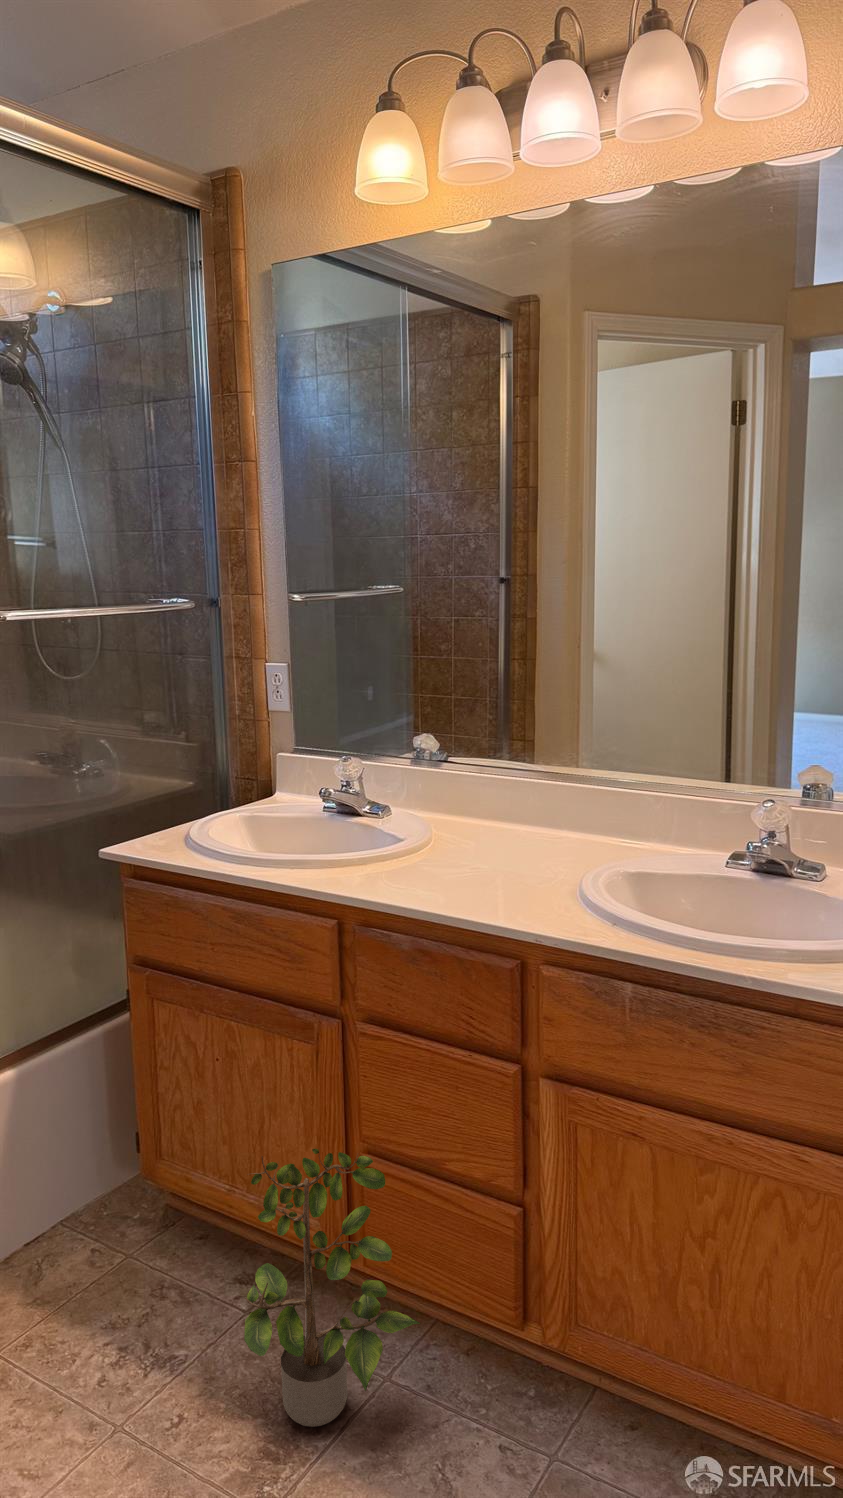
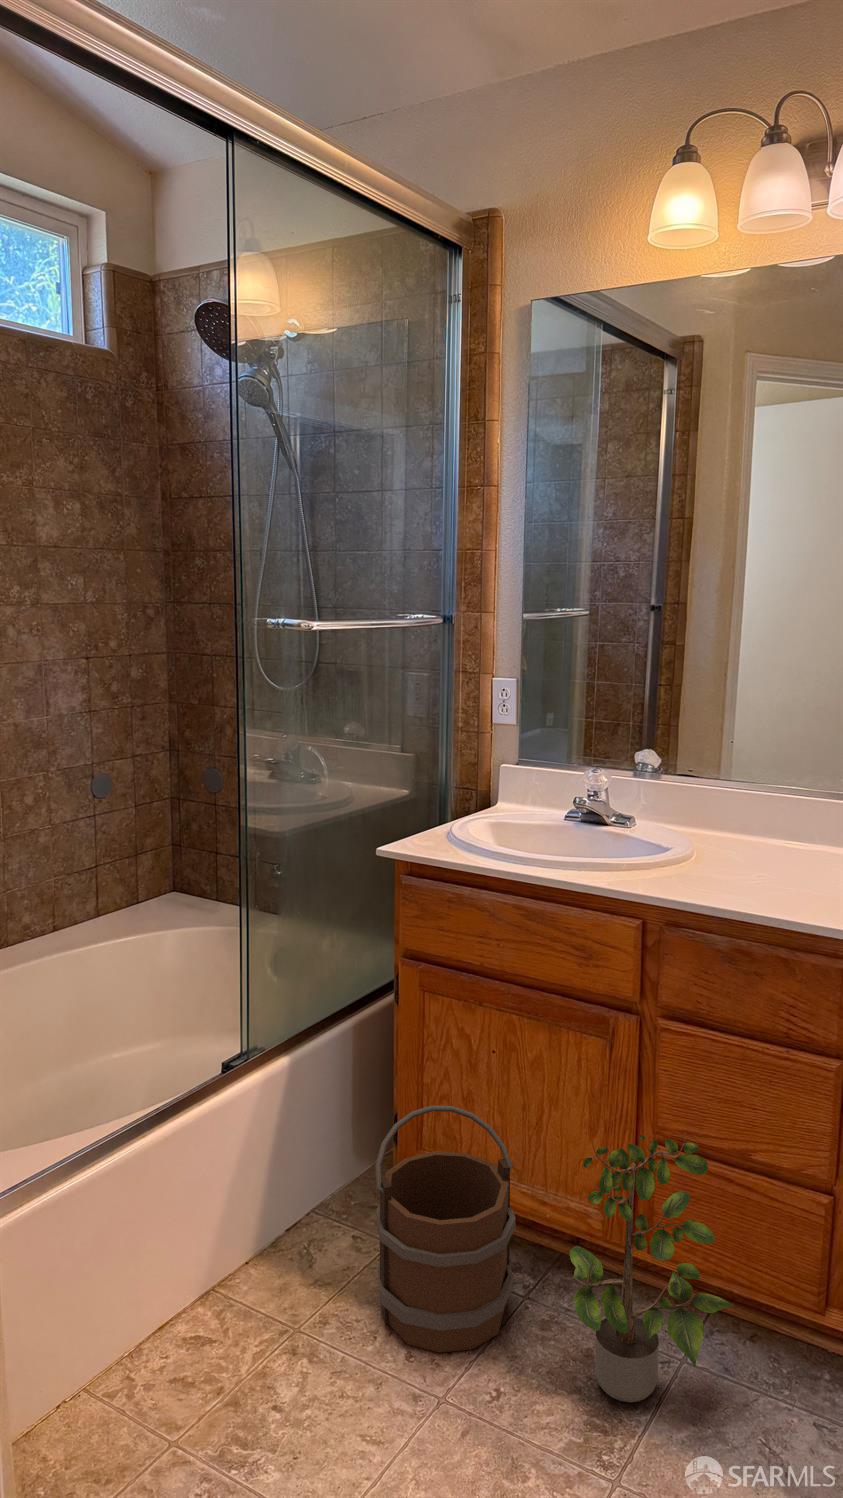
bucket: none [70,1116,228,1376] -> present [375,1106,516,1353]

